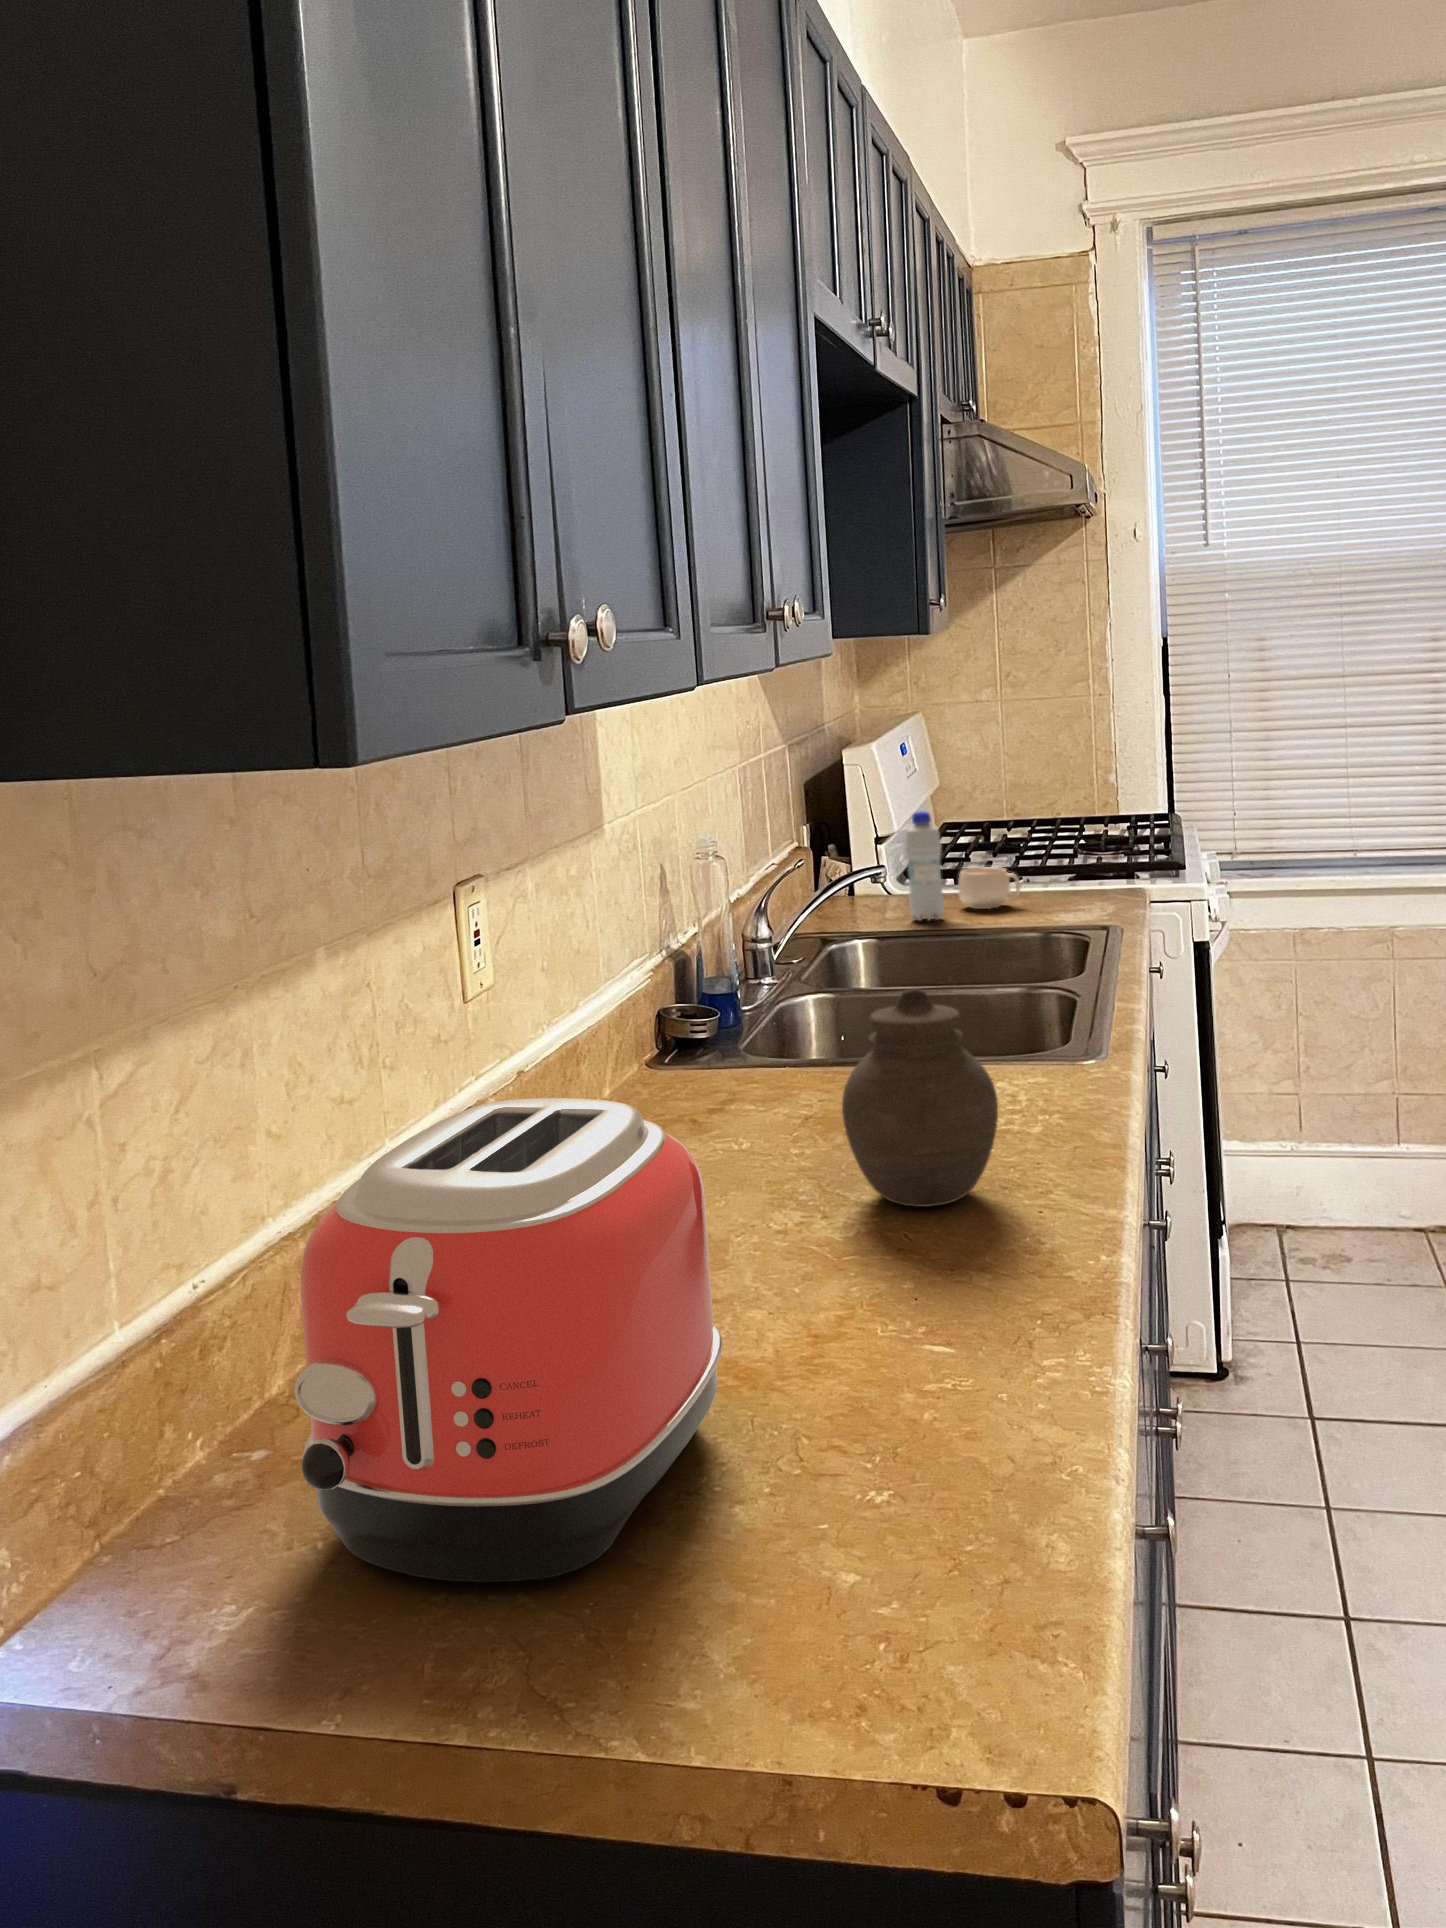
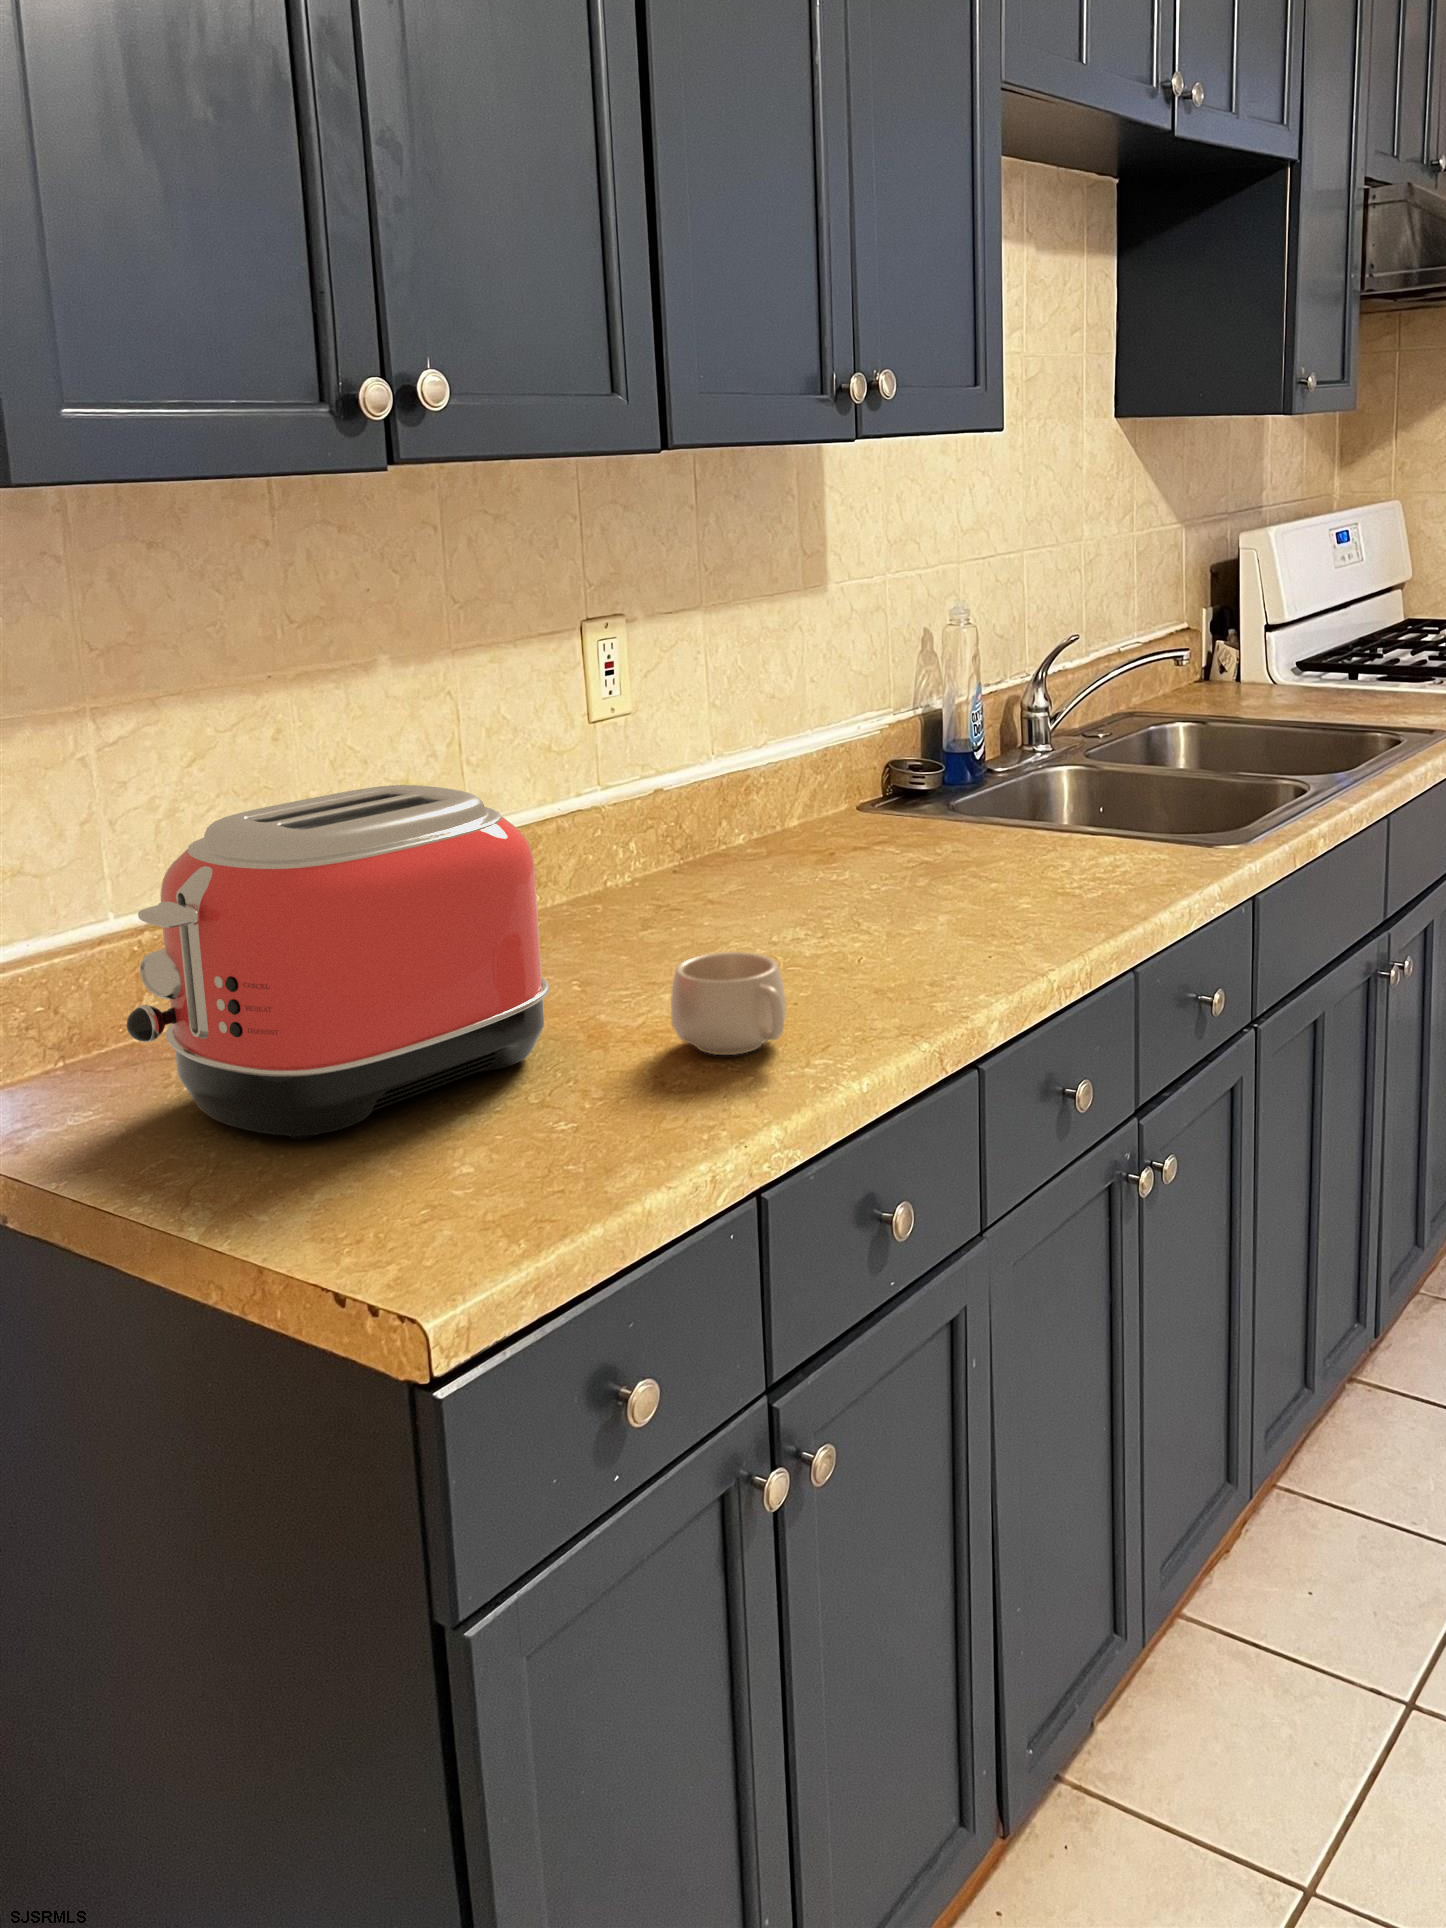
bottle: present [905,811,944,921] -> none [1264,598,1302,710]
mug: present [958,867,1020,909] -> present [671,952,786,1055]
jar: present [842,989,998,1207] -> none [855,745,998,944]

